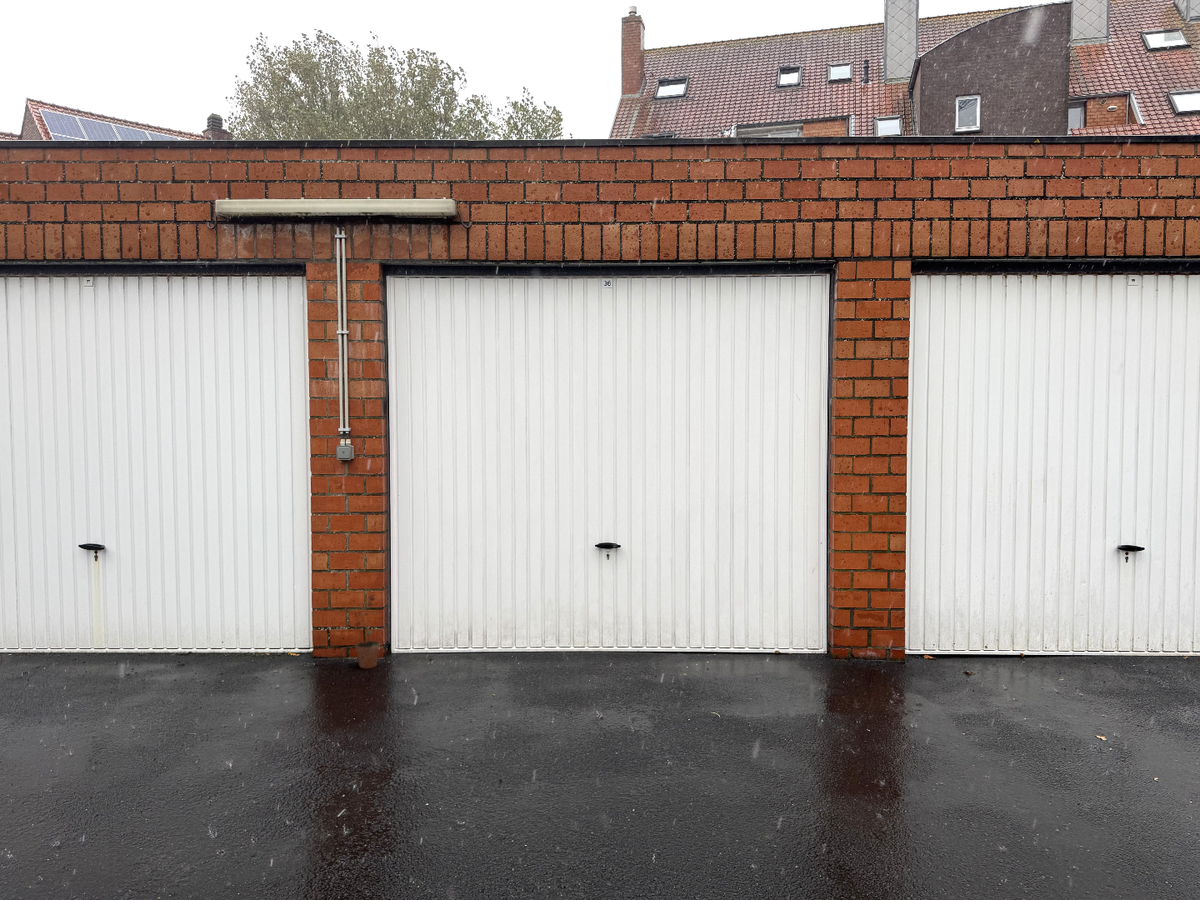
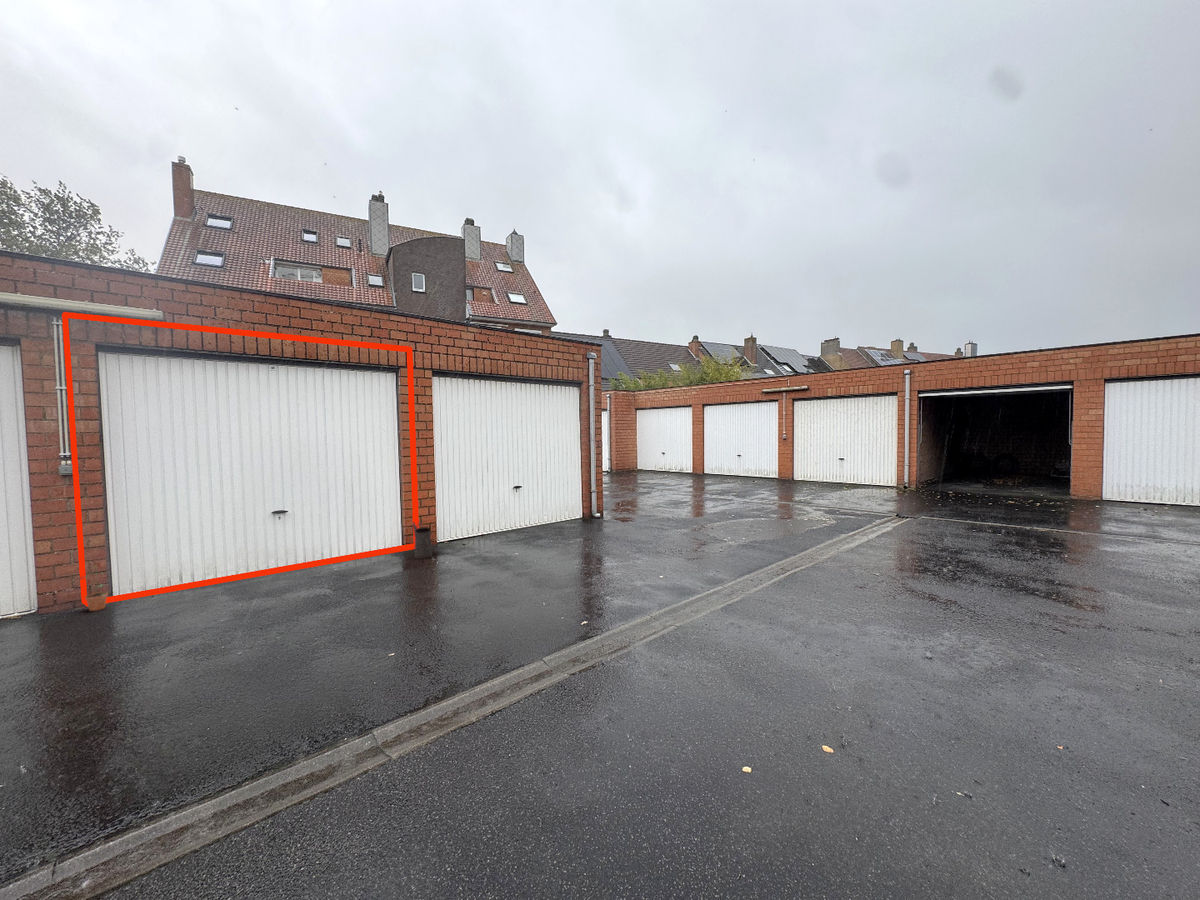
watering can: none [848,601,891,690] -> present [413,522,432,559]

